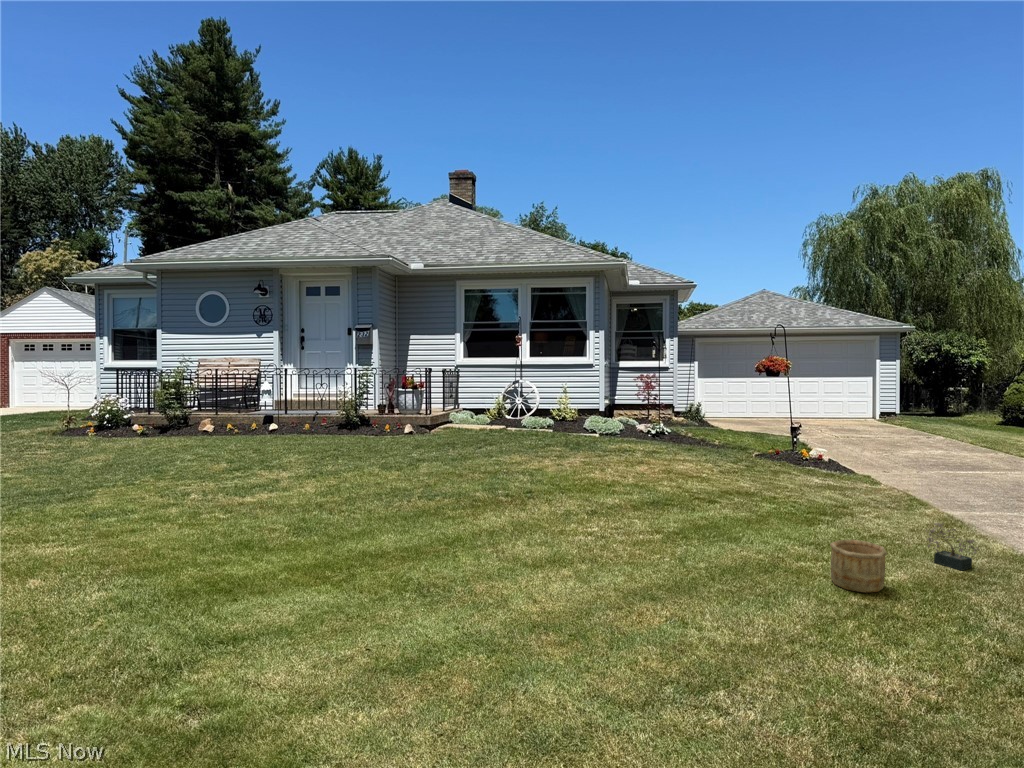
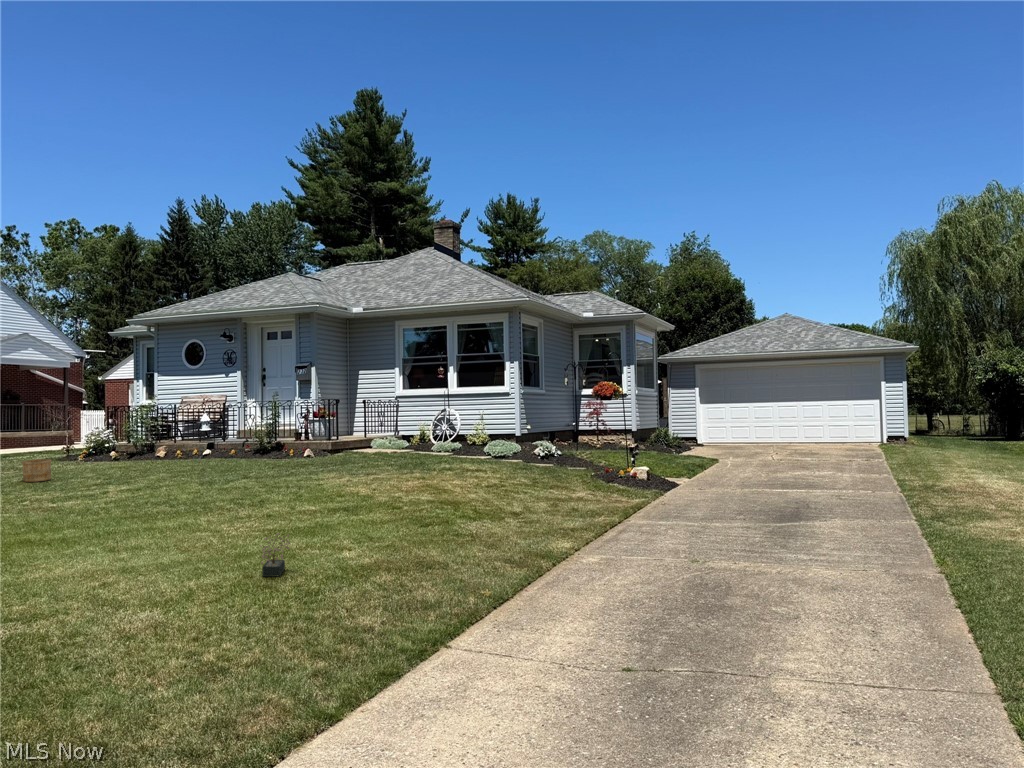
wooden bucket: present [830,539,887,592] -> present [22,459,52,482]

